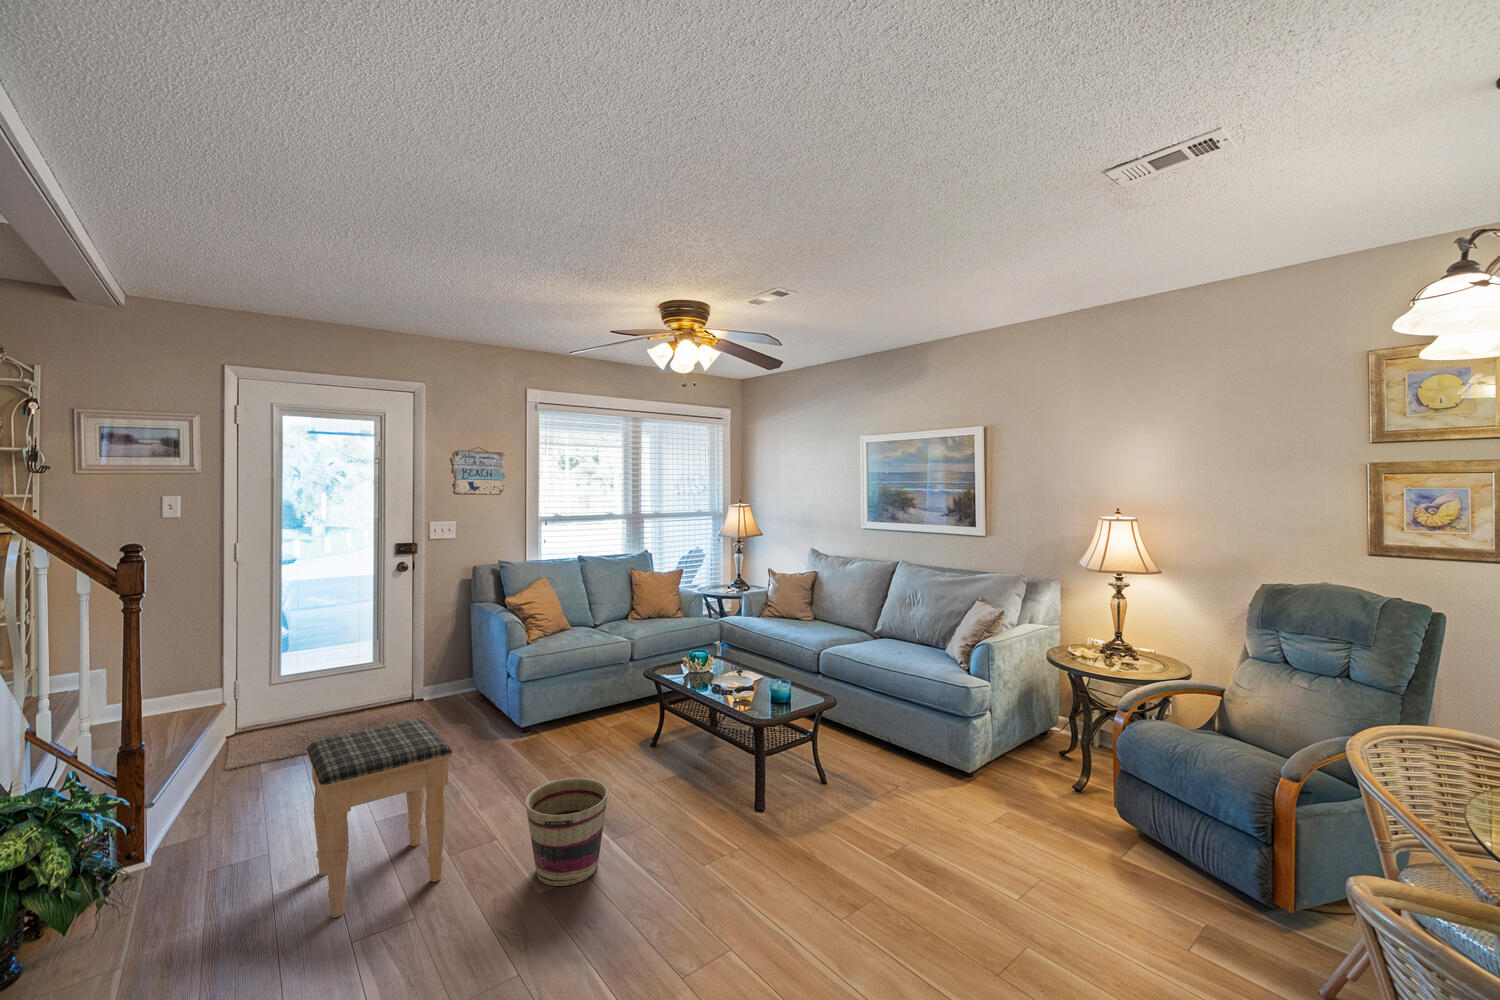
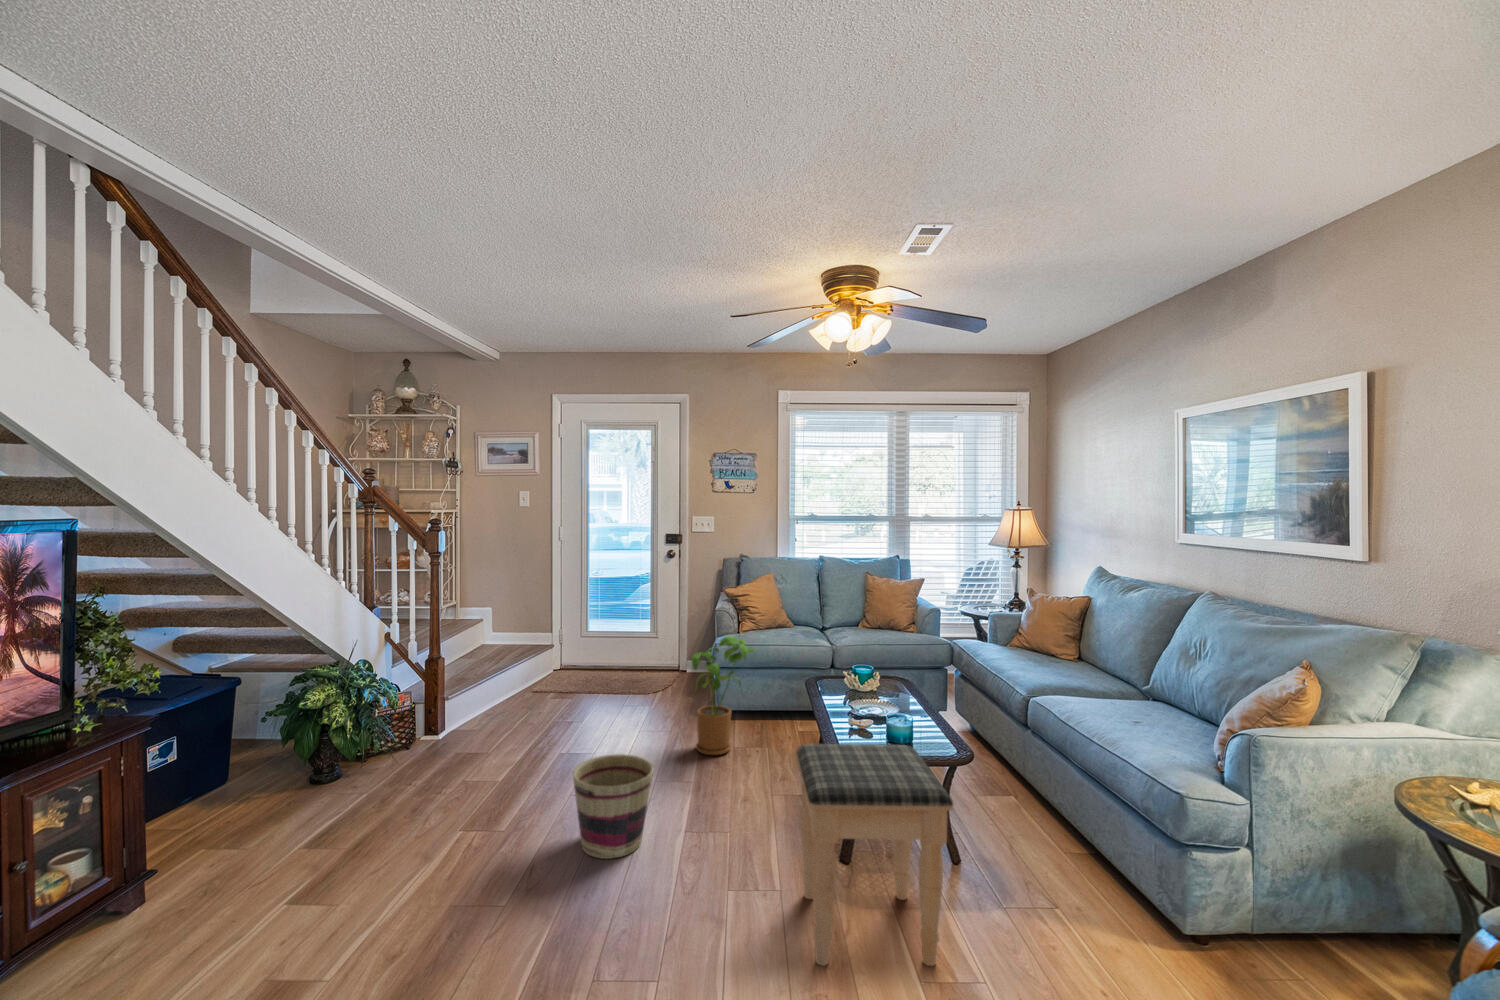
house plant: none [527,646,594,768] -> present [692,636,755,755]
footstool: present [307,719,453,918] -> present [796,744,953,966]

